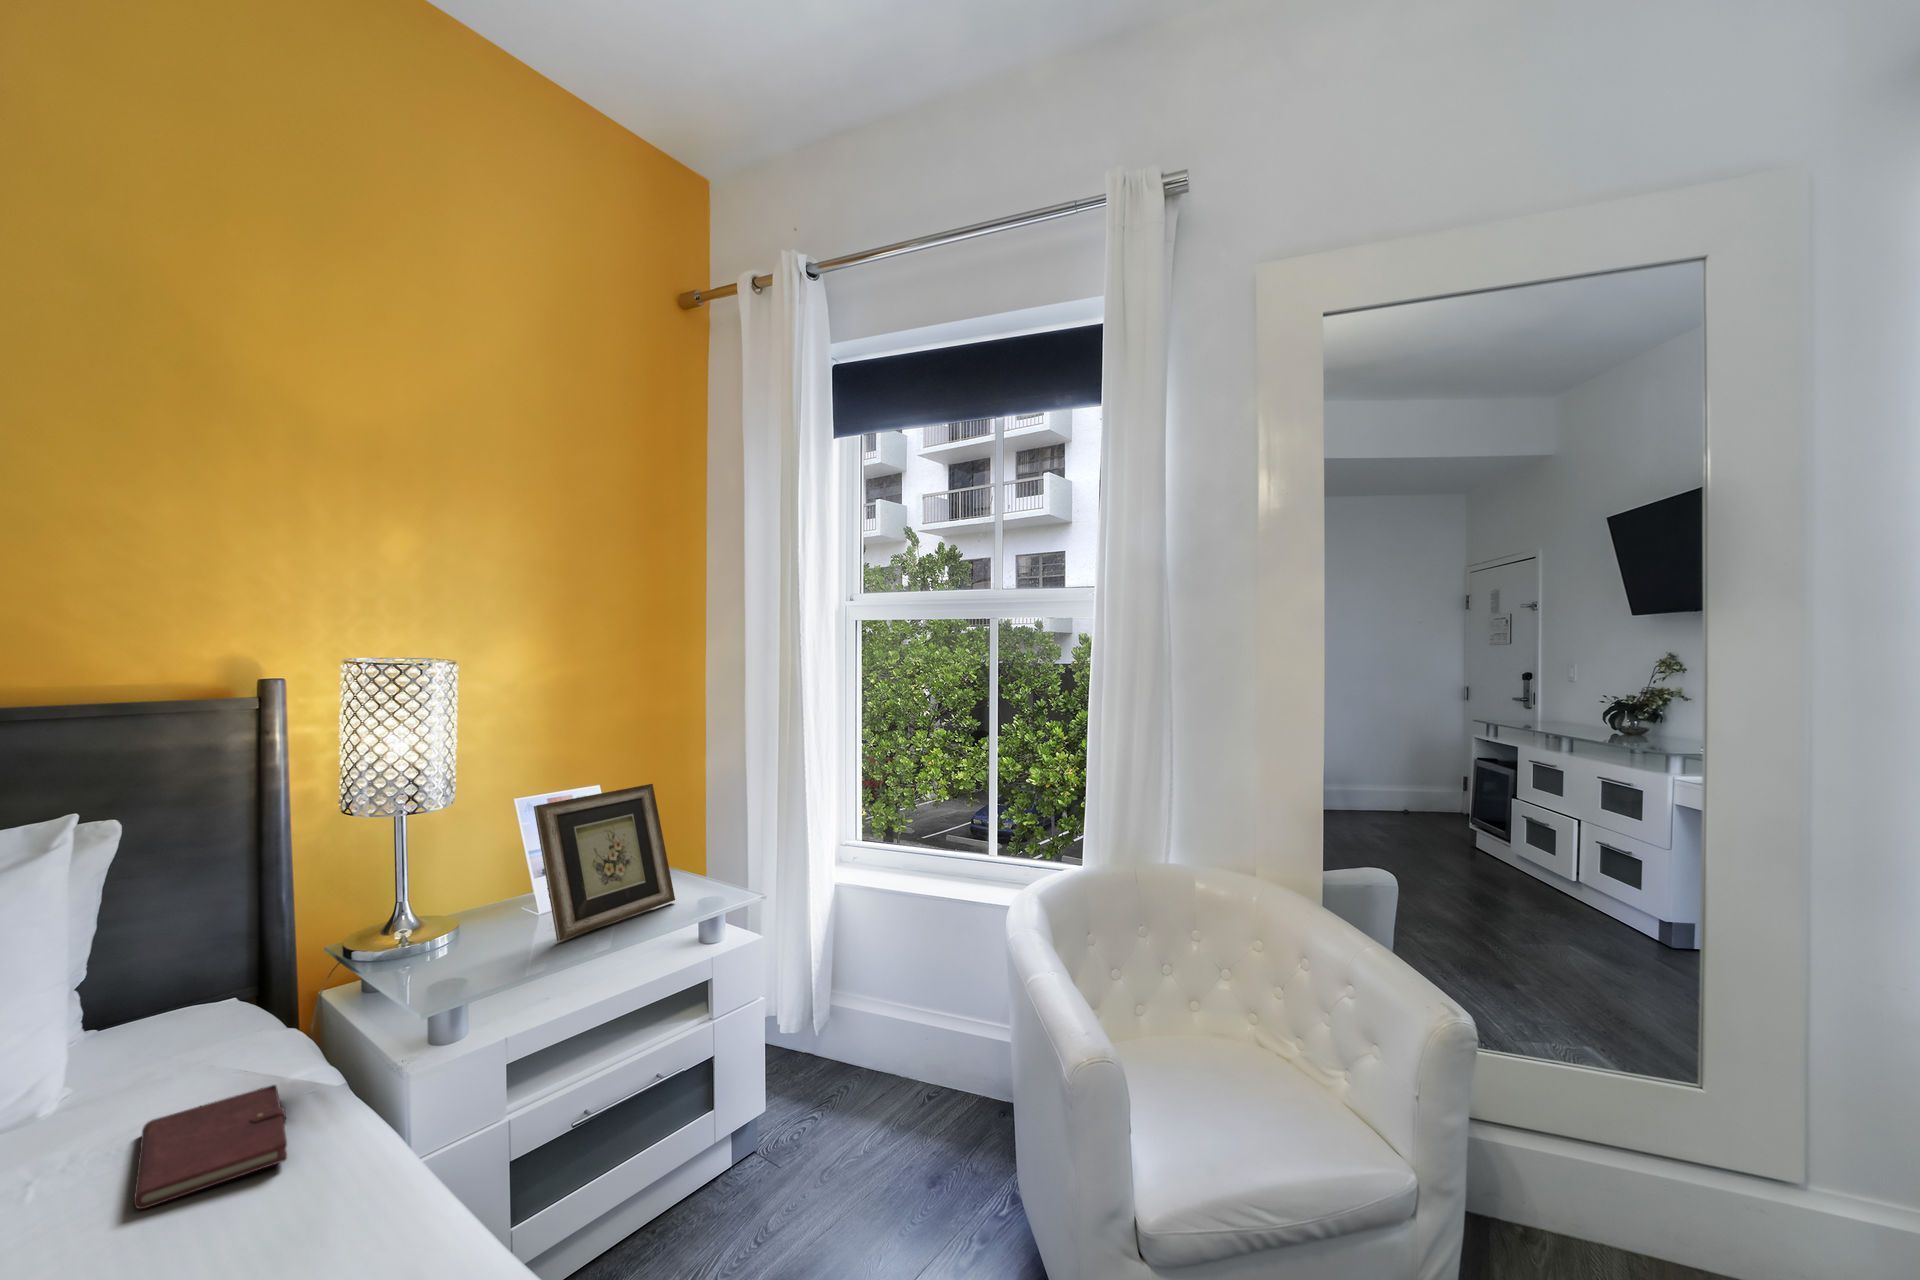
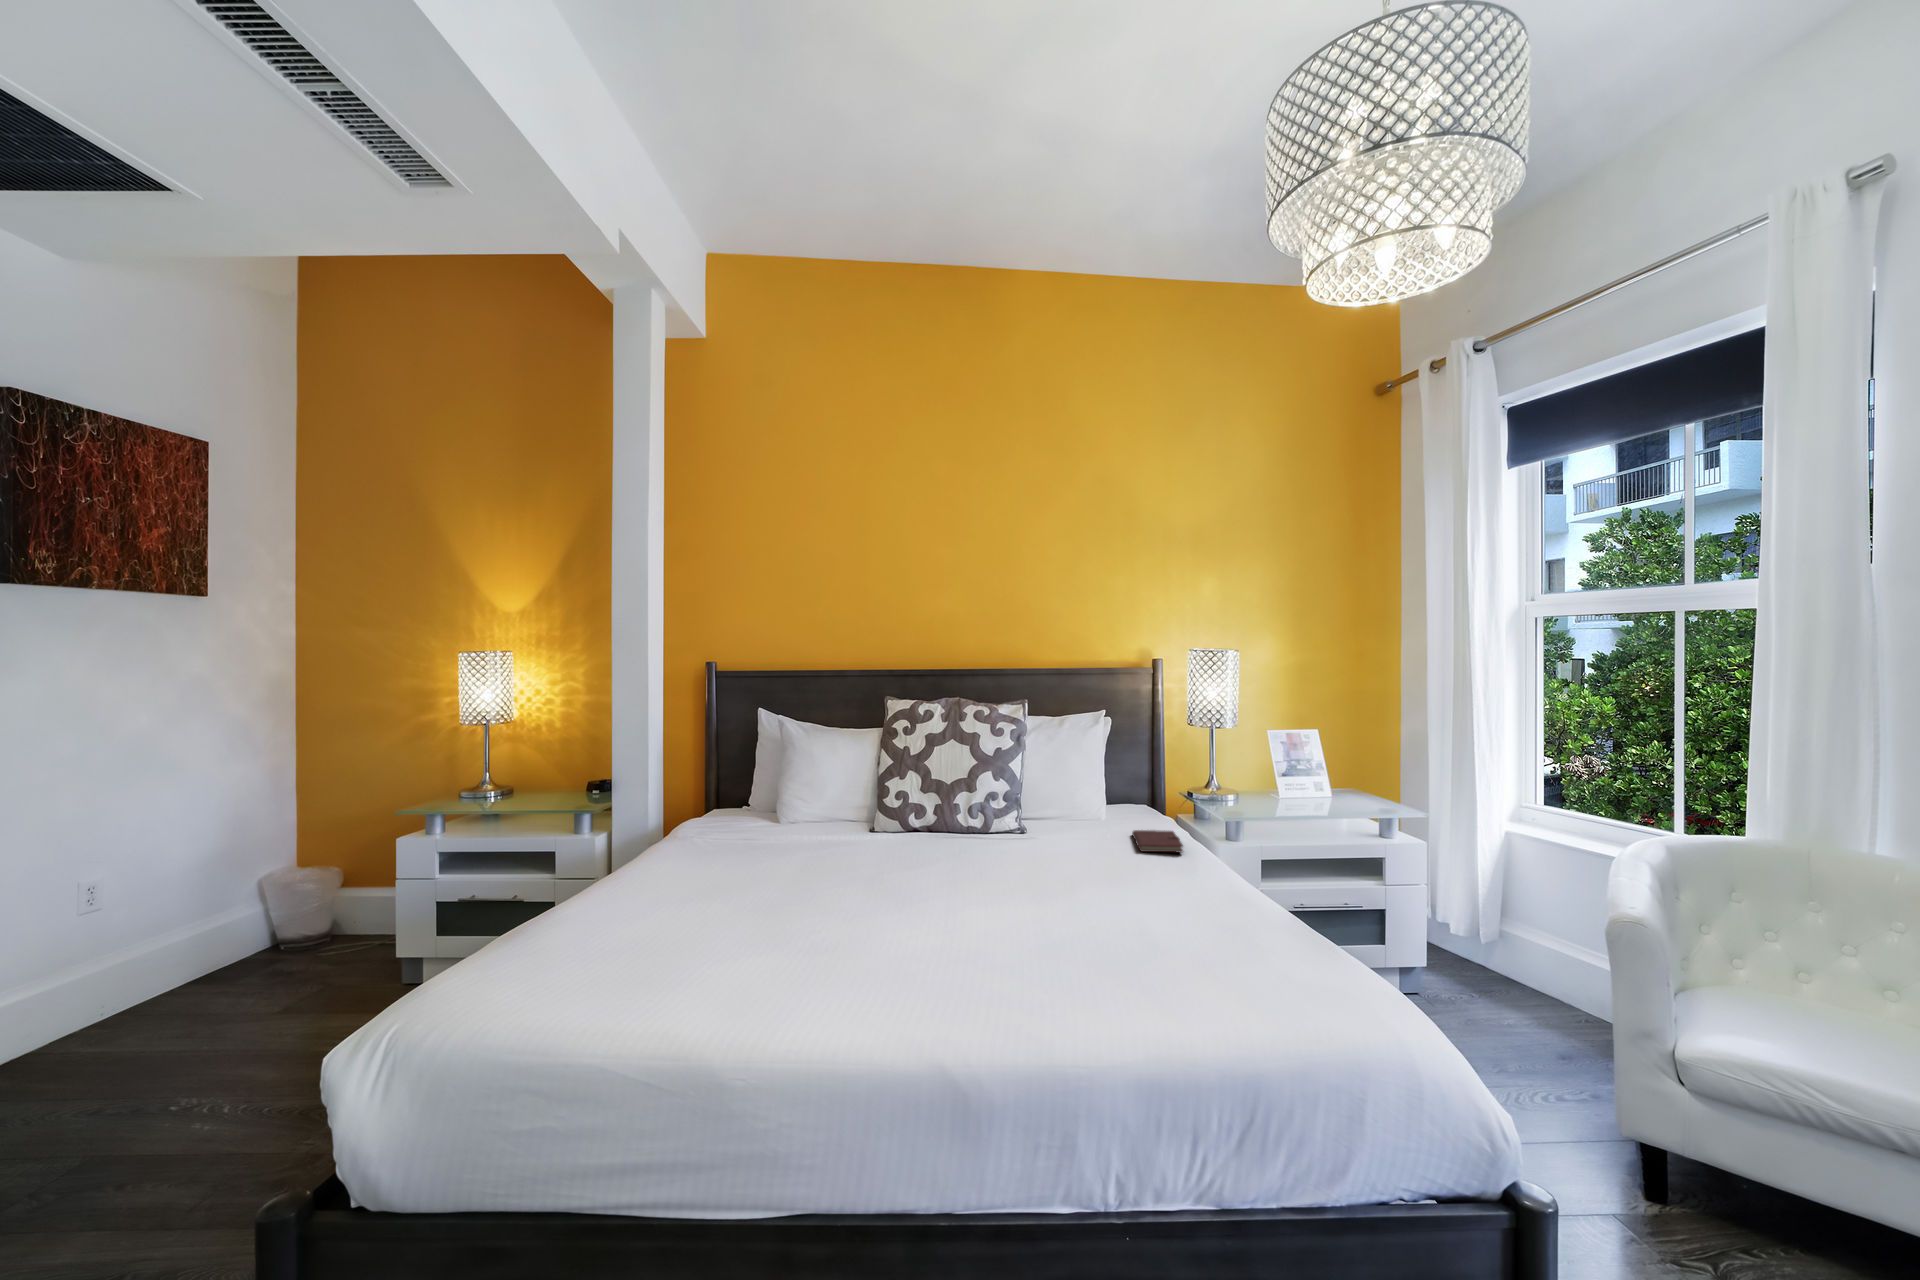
picture frame: present [534,784,675,941] -> none [1278,729,1367,811]

